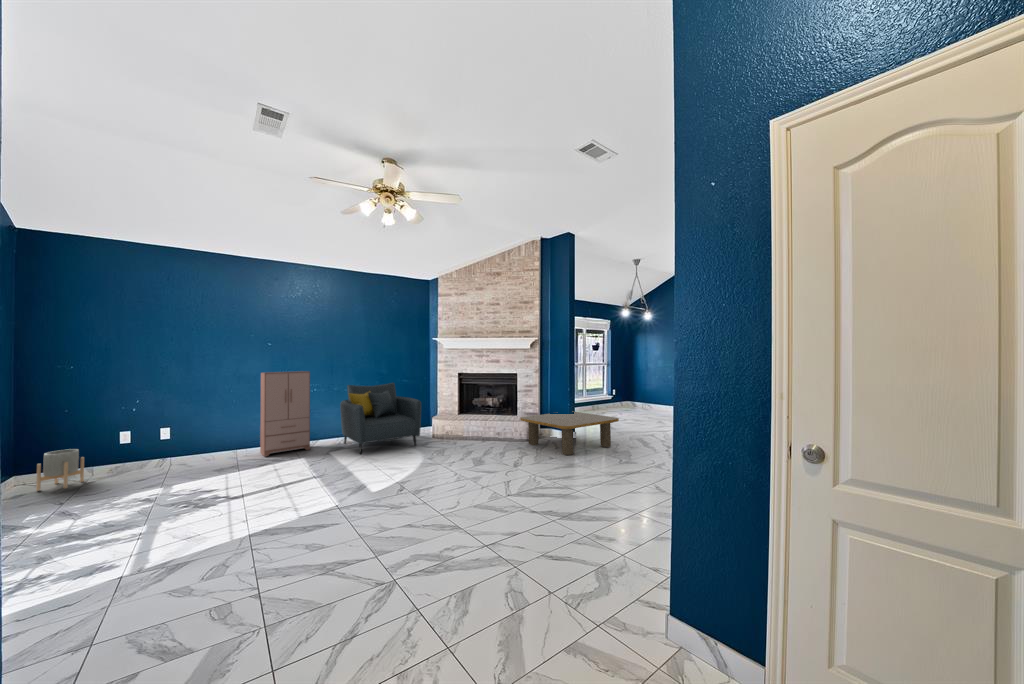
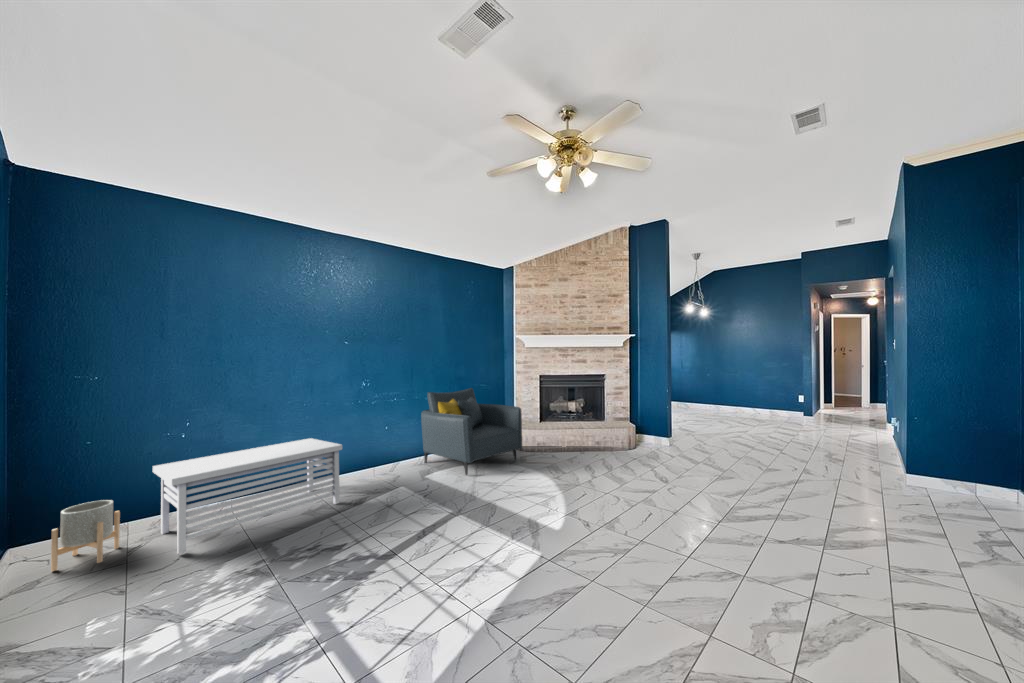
cabinet: present [260,371,310,457] -> none [336,377,397,487]
coffee table: present [520,411,619,455] -> none [623,413,731,461]
storage bench: none [106,417,247,488] -> present [153,438,342,554]

